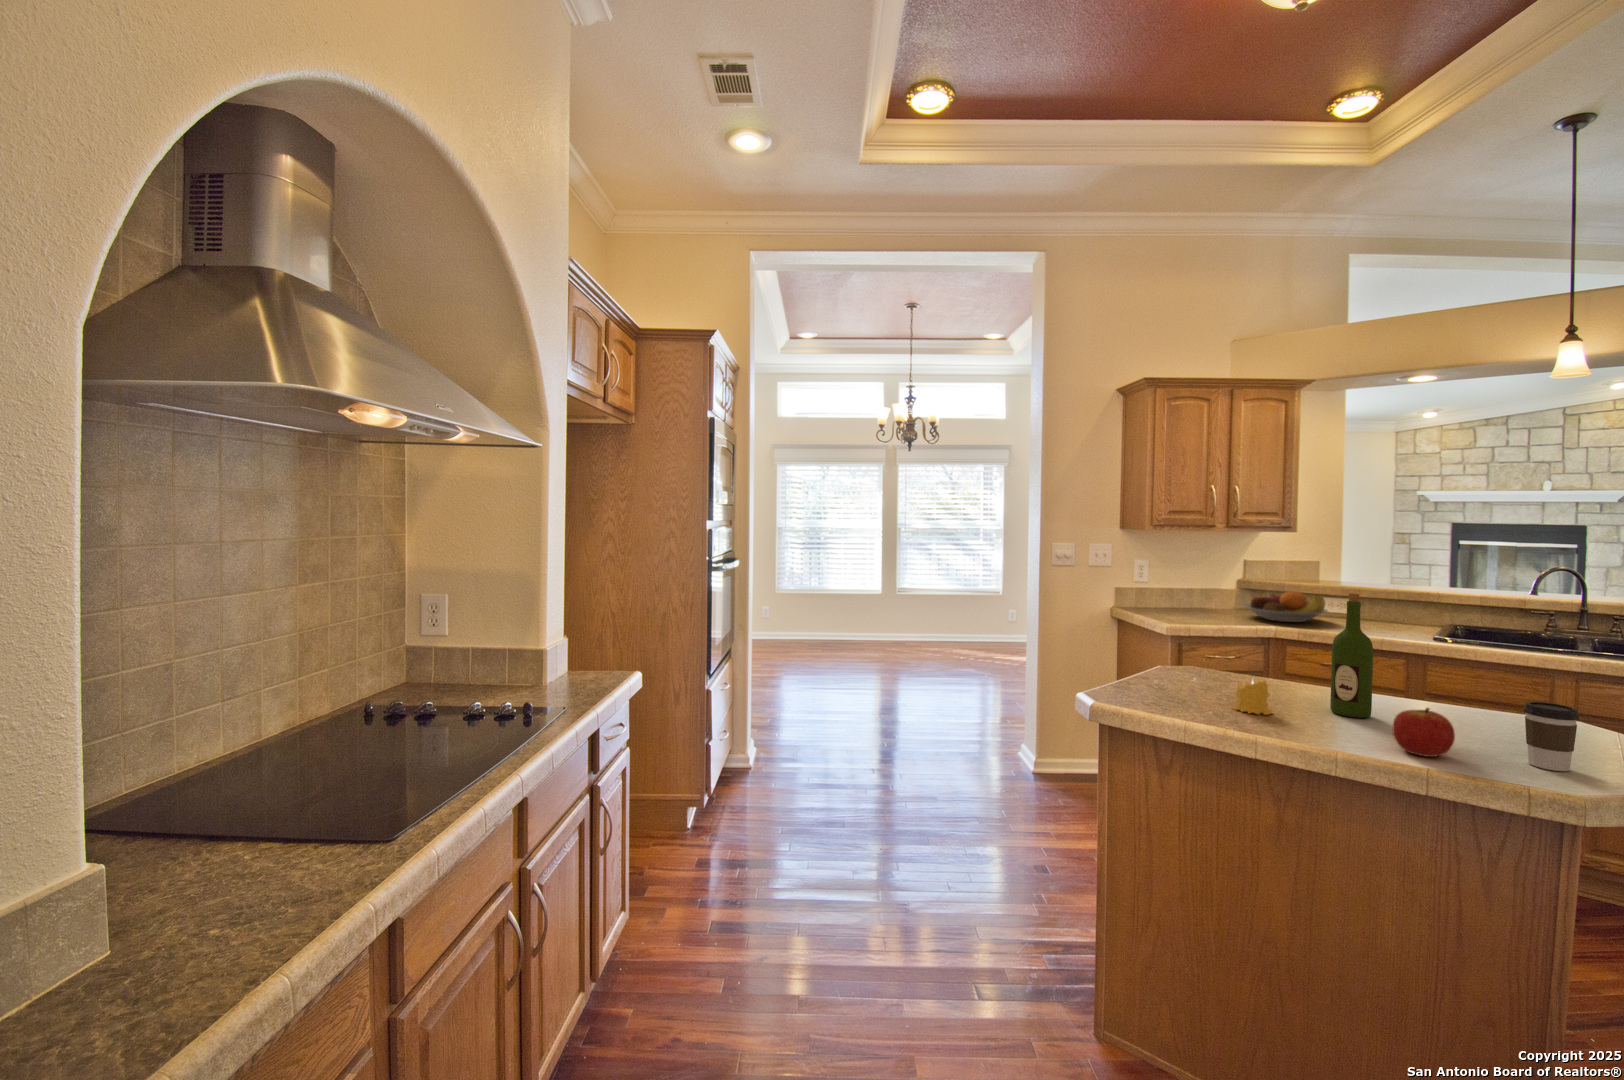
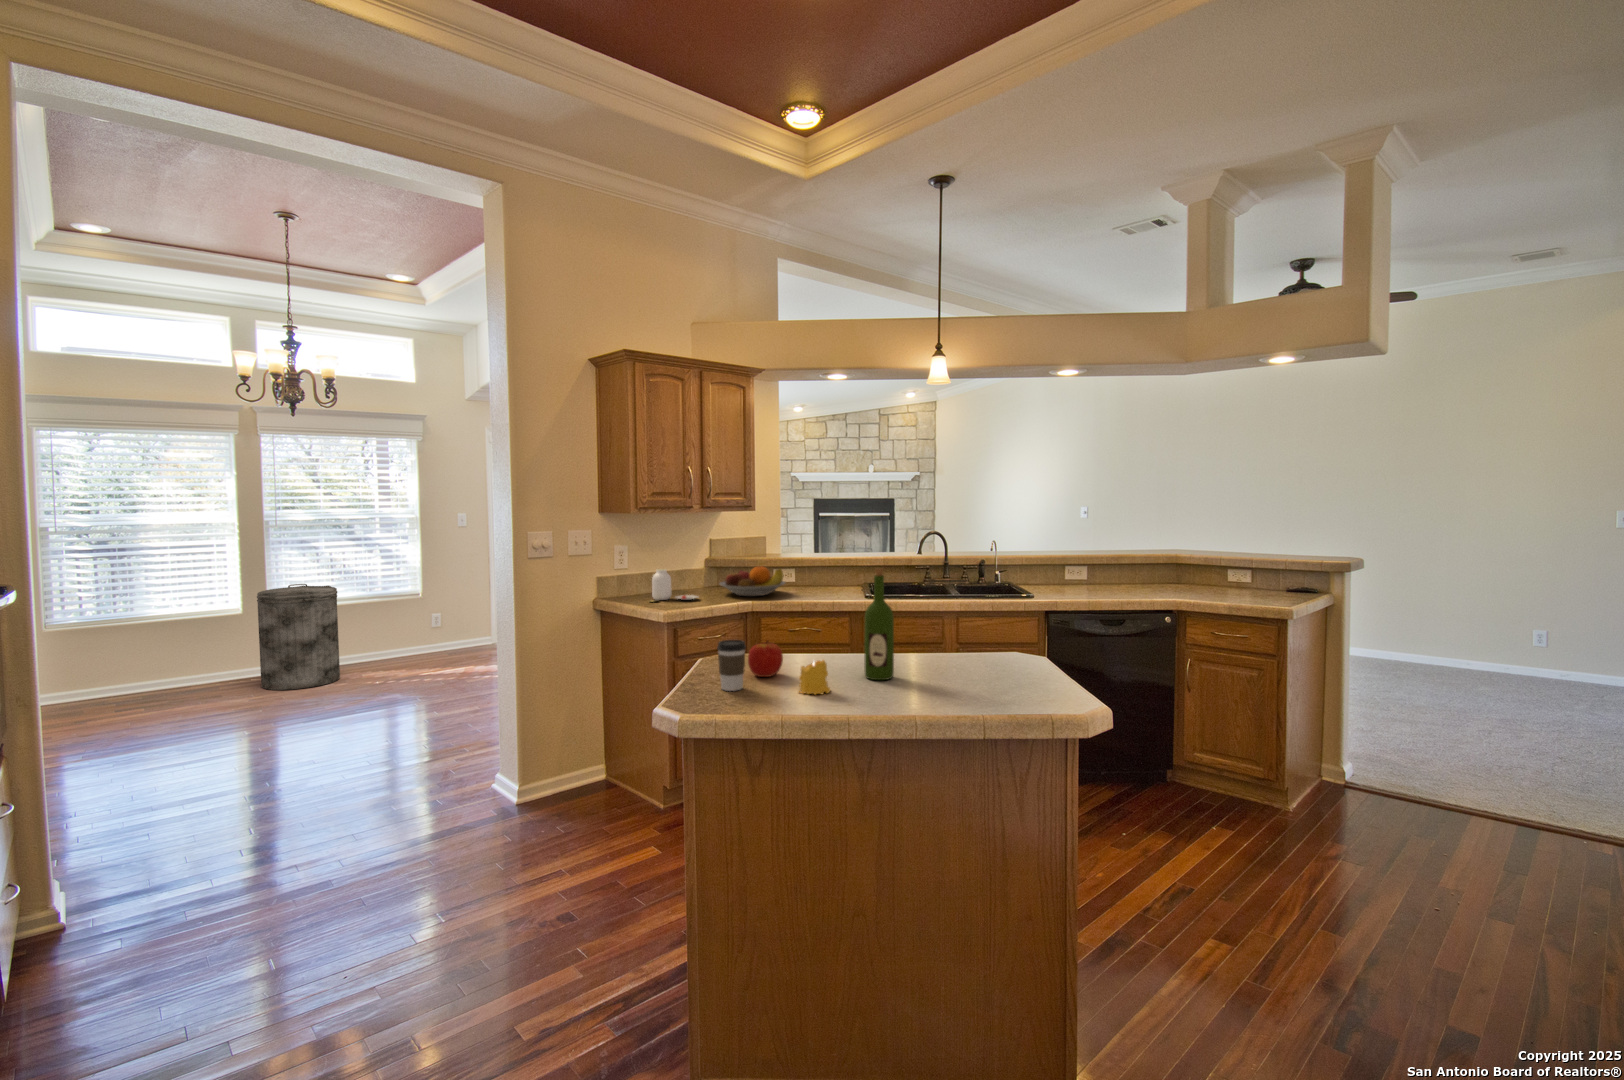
trash can: none [893,578,941,652] -> present [257,584,340,690]
jar: none [1161,585,1216,617] -> present [652,569,698,601]
coffee cup: present [1524,702,1579,771] -> present [717,640,746,691]
apple: present [1392,708,1455,757] -> present [748,641,783,677]

